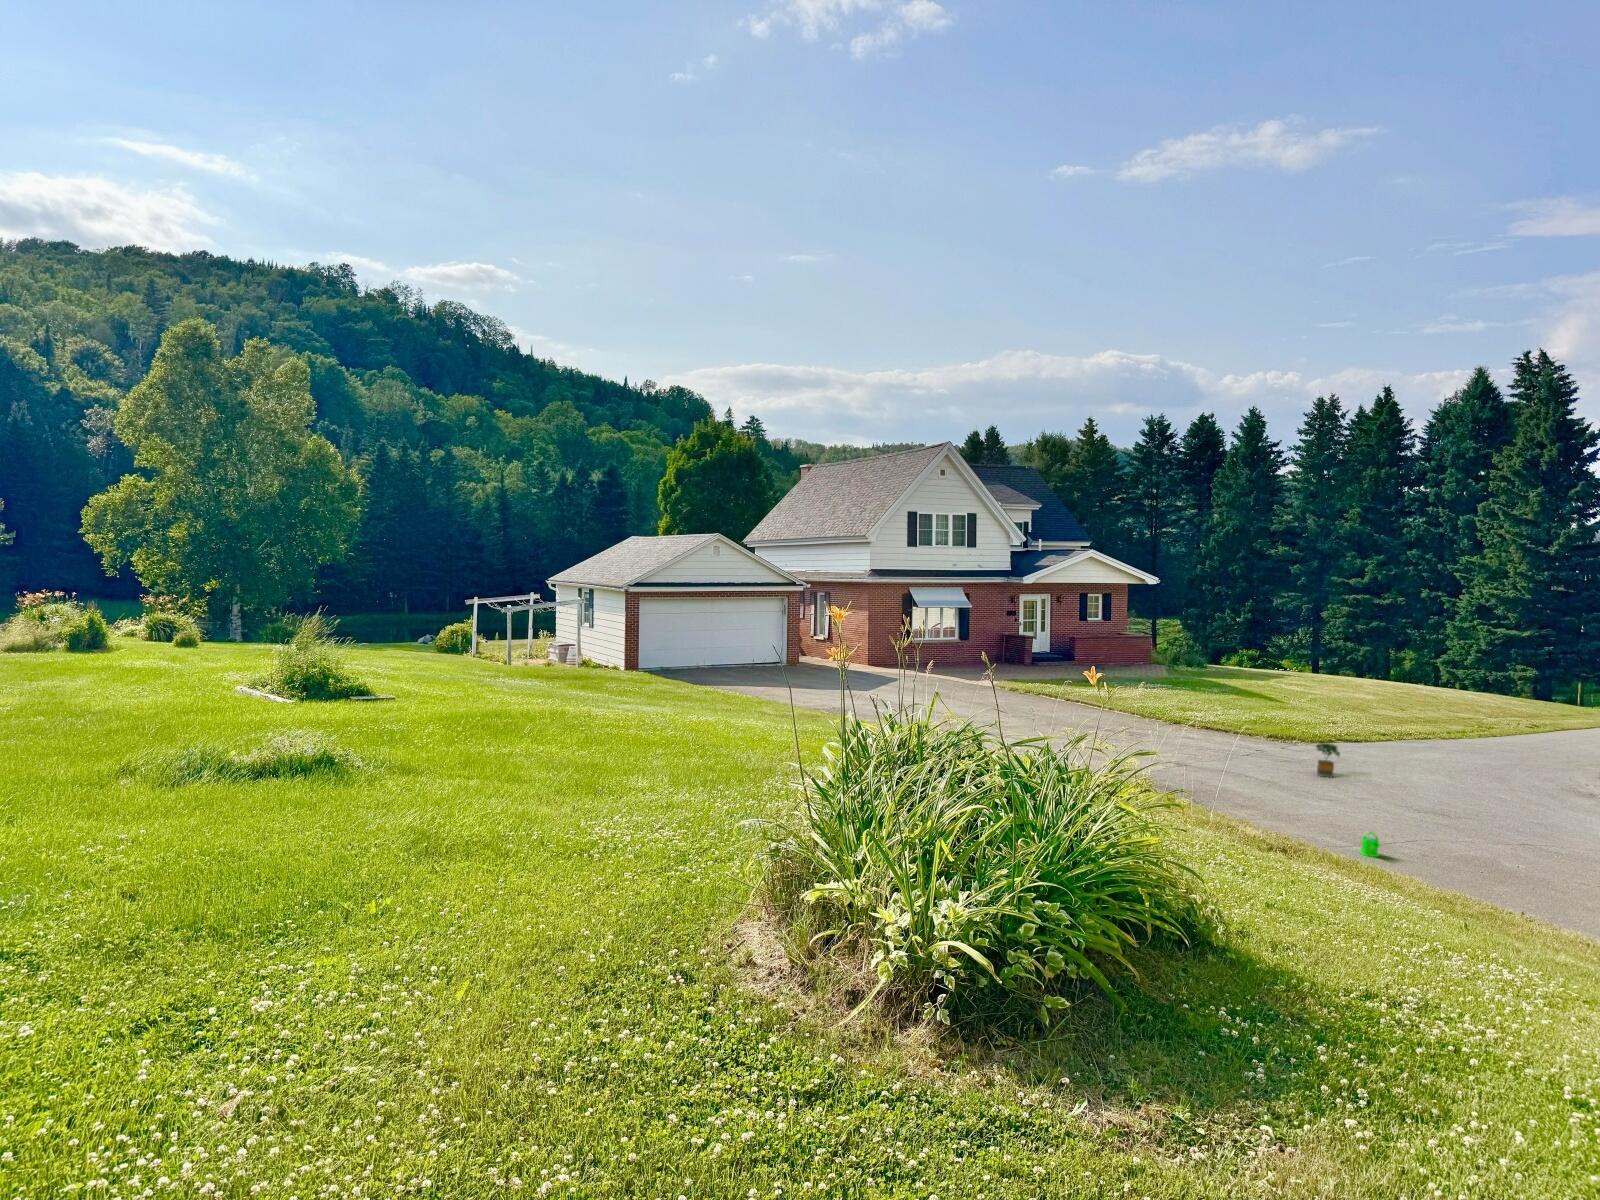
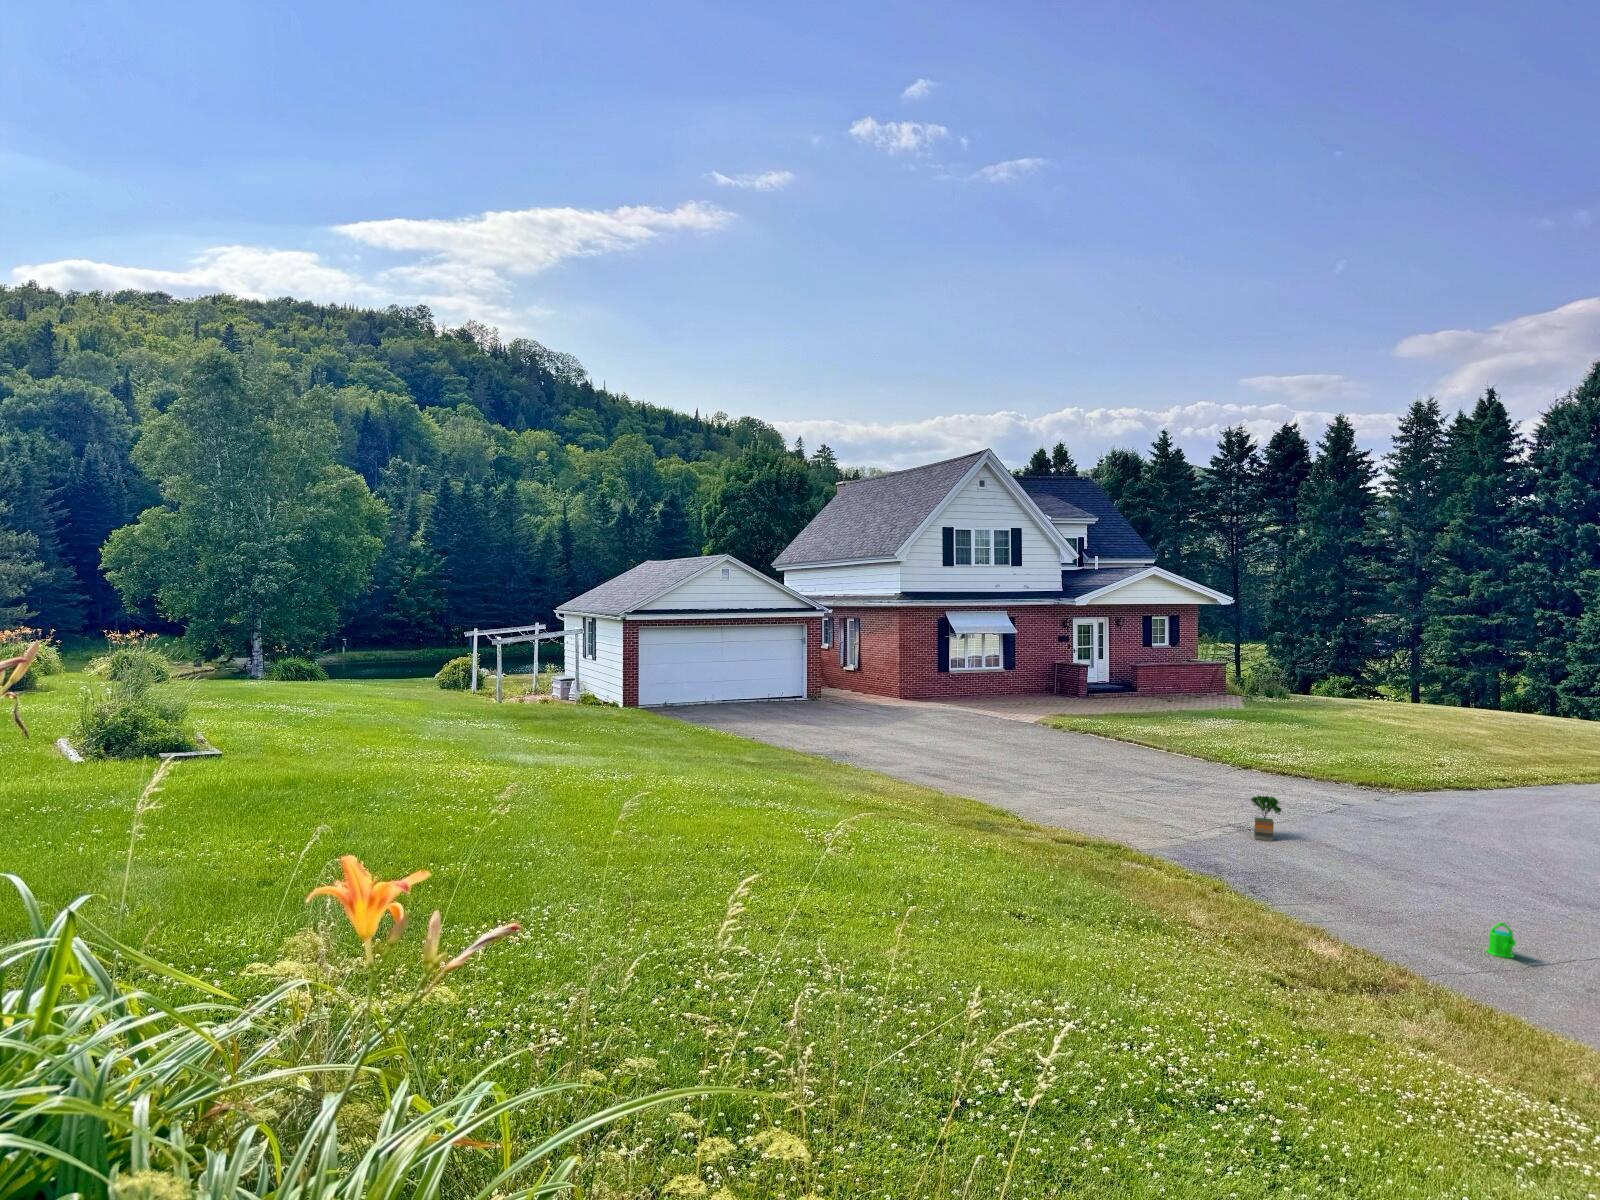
potted tree: present [1316,743,1340,777] -> present [1251,796,1282,841]

